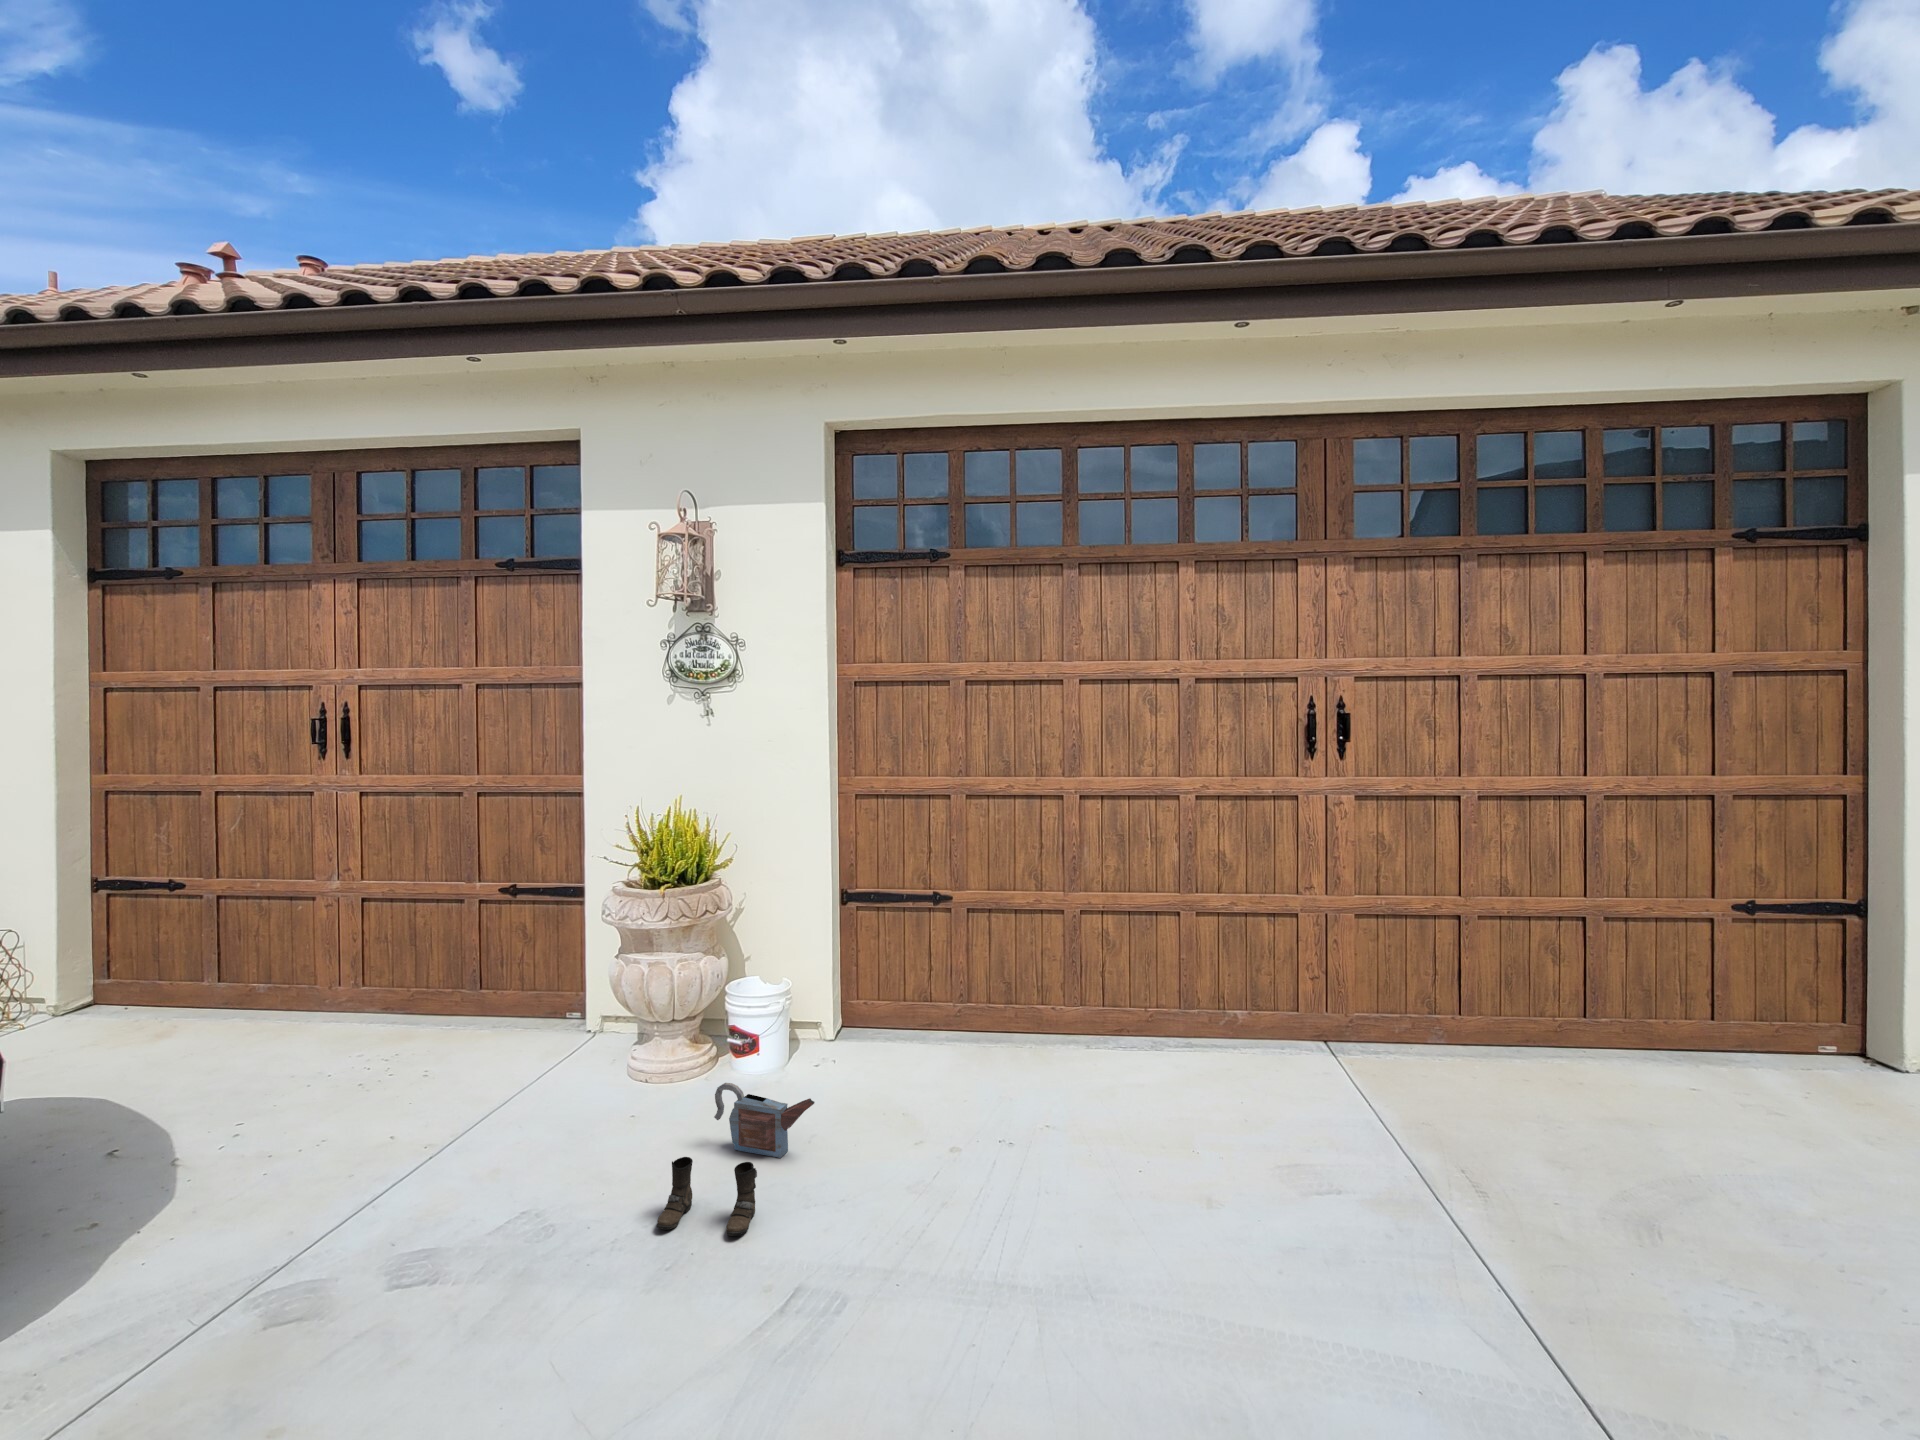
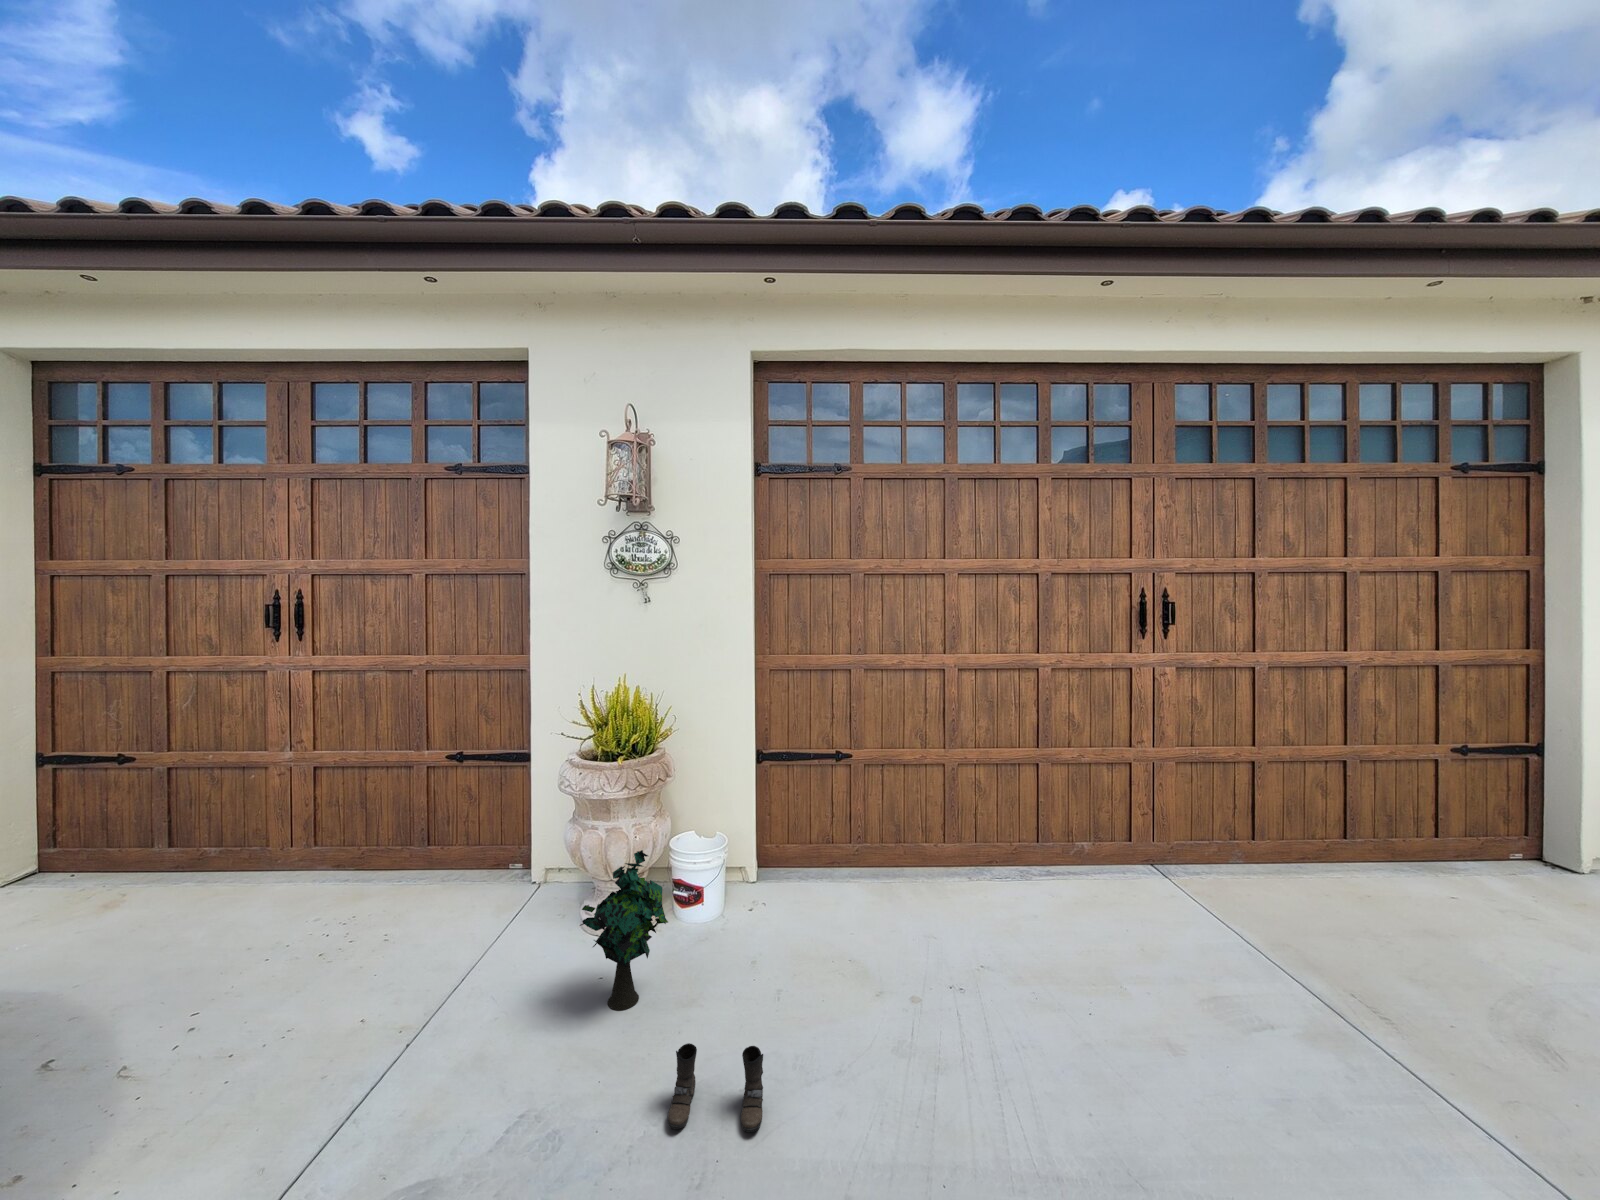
decorative plant: none [599,978,697,1141] -> present [580,850,668,1010]
watering can: present [714,1083,815,1158] -> none [690,950,793,1022]

